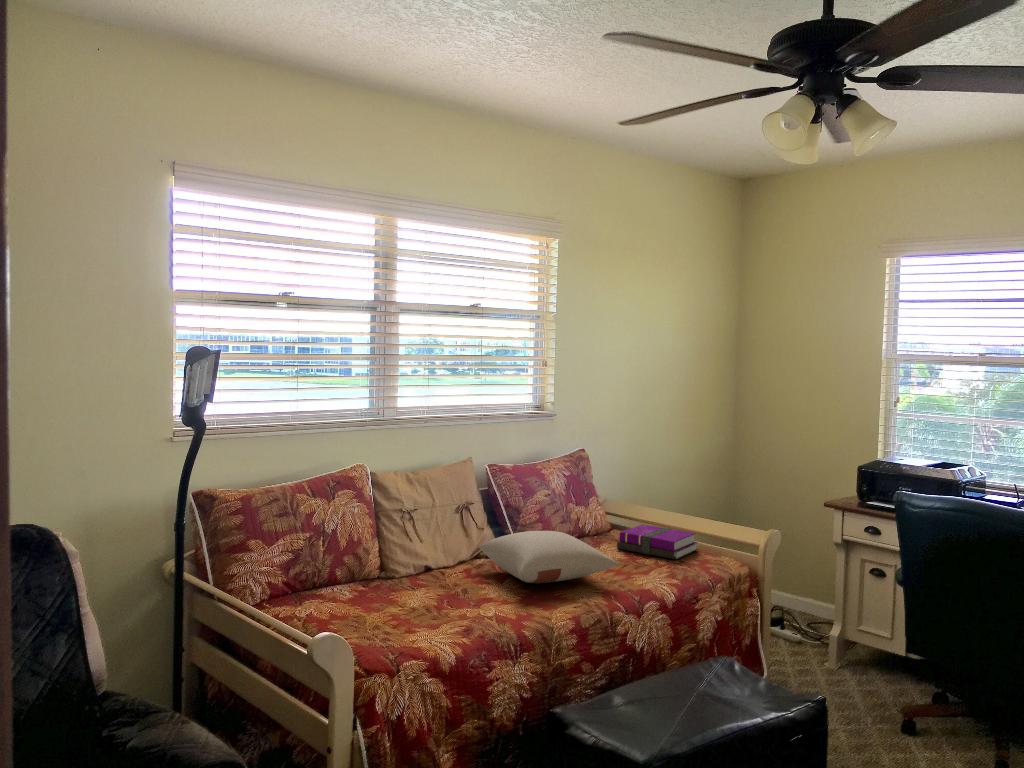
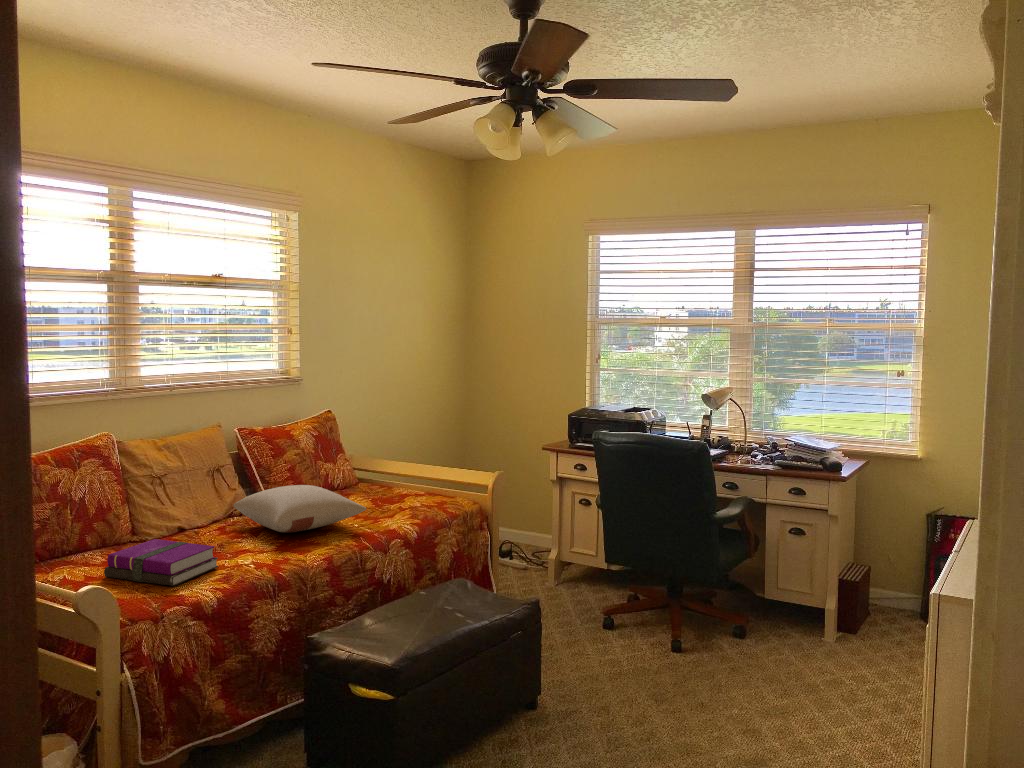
notebook: present [617,524,697,559] -> present [104,539,218,586]

